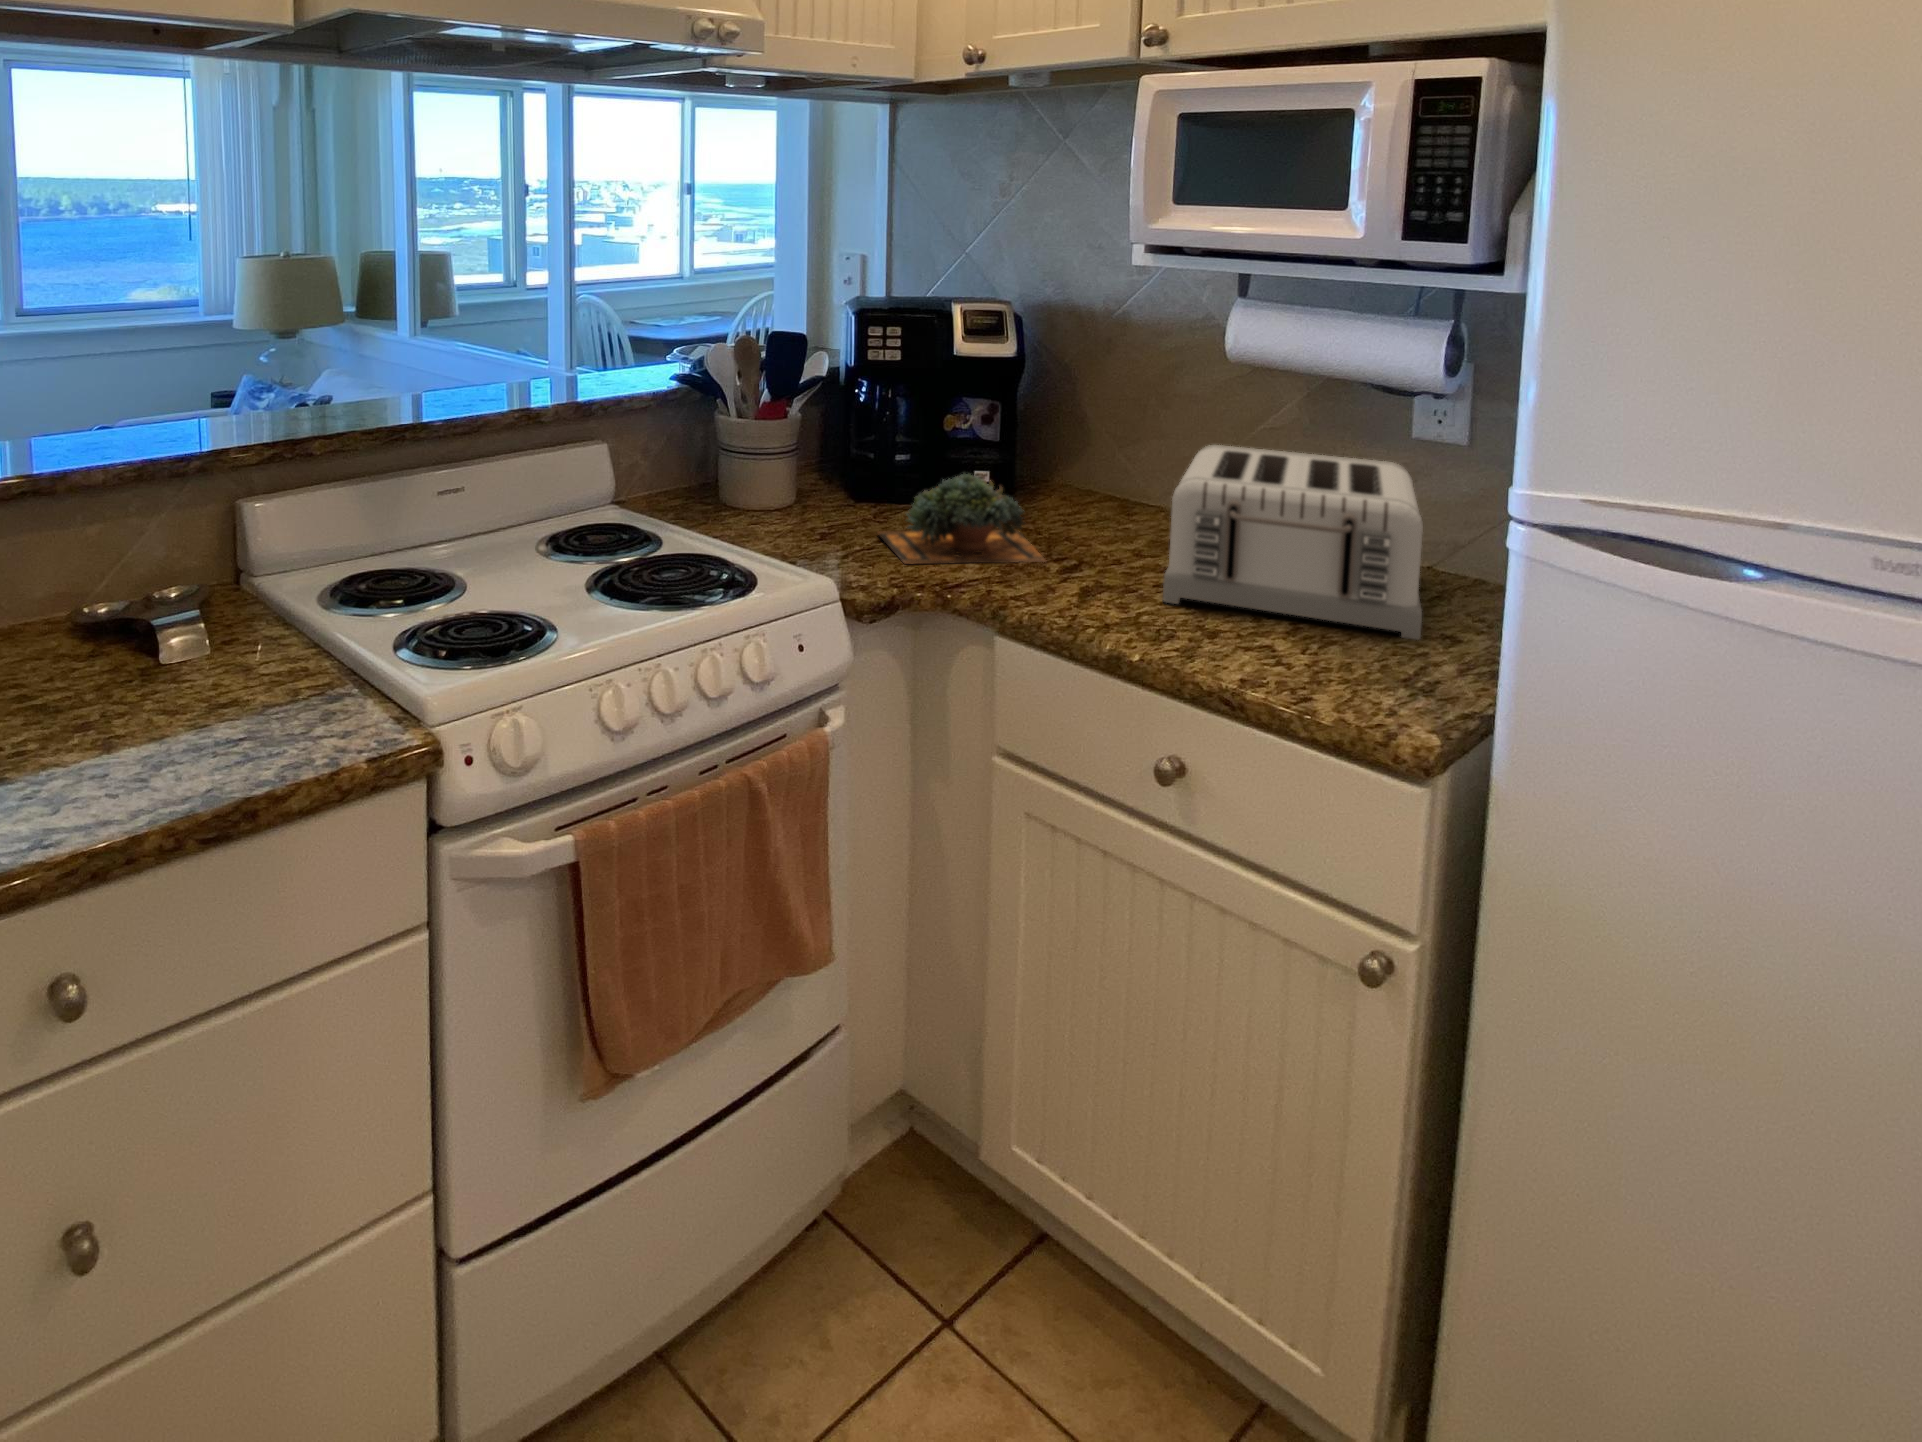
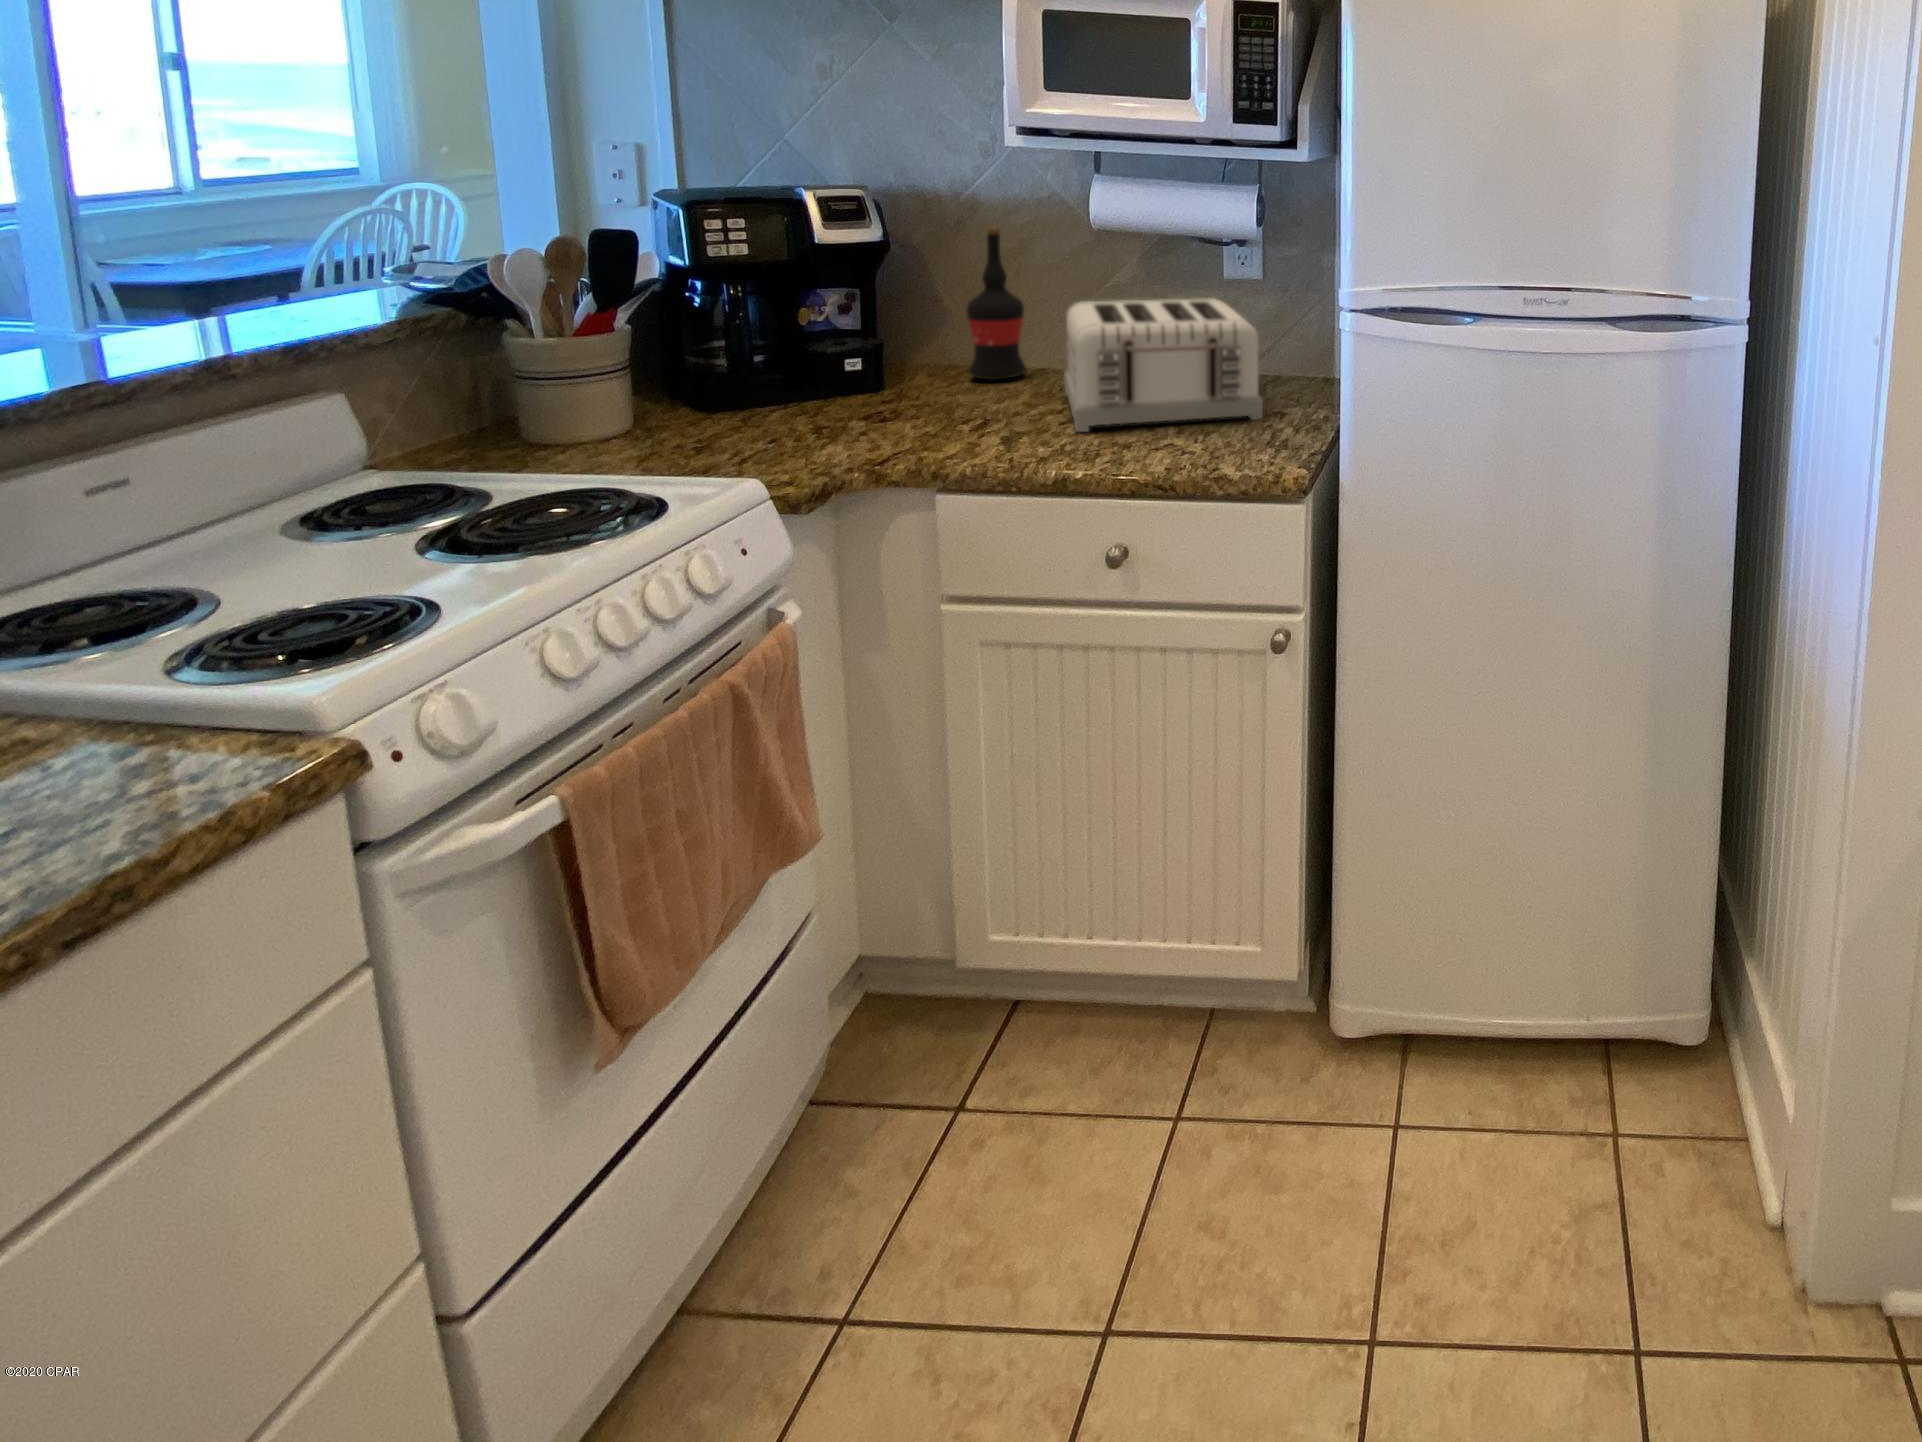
wine bottle: none [1102,348,1168,517] -> present [967,227,1026,380]
succulent plant: present [877,474,1045,564] -> none [758,355,954,452]

